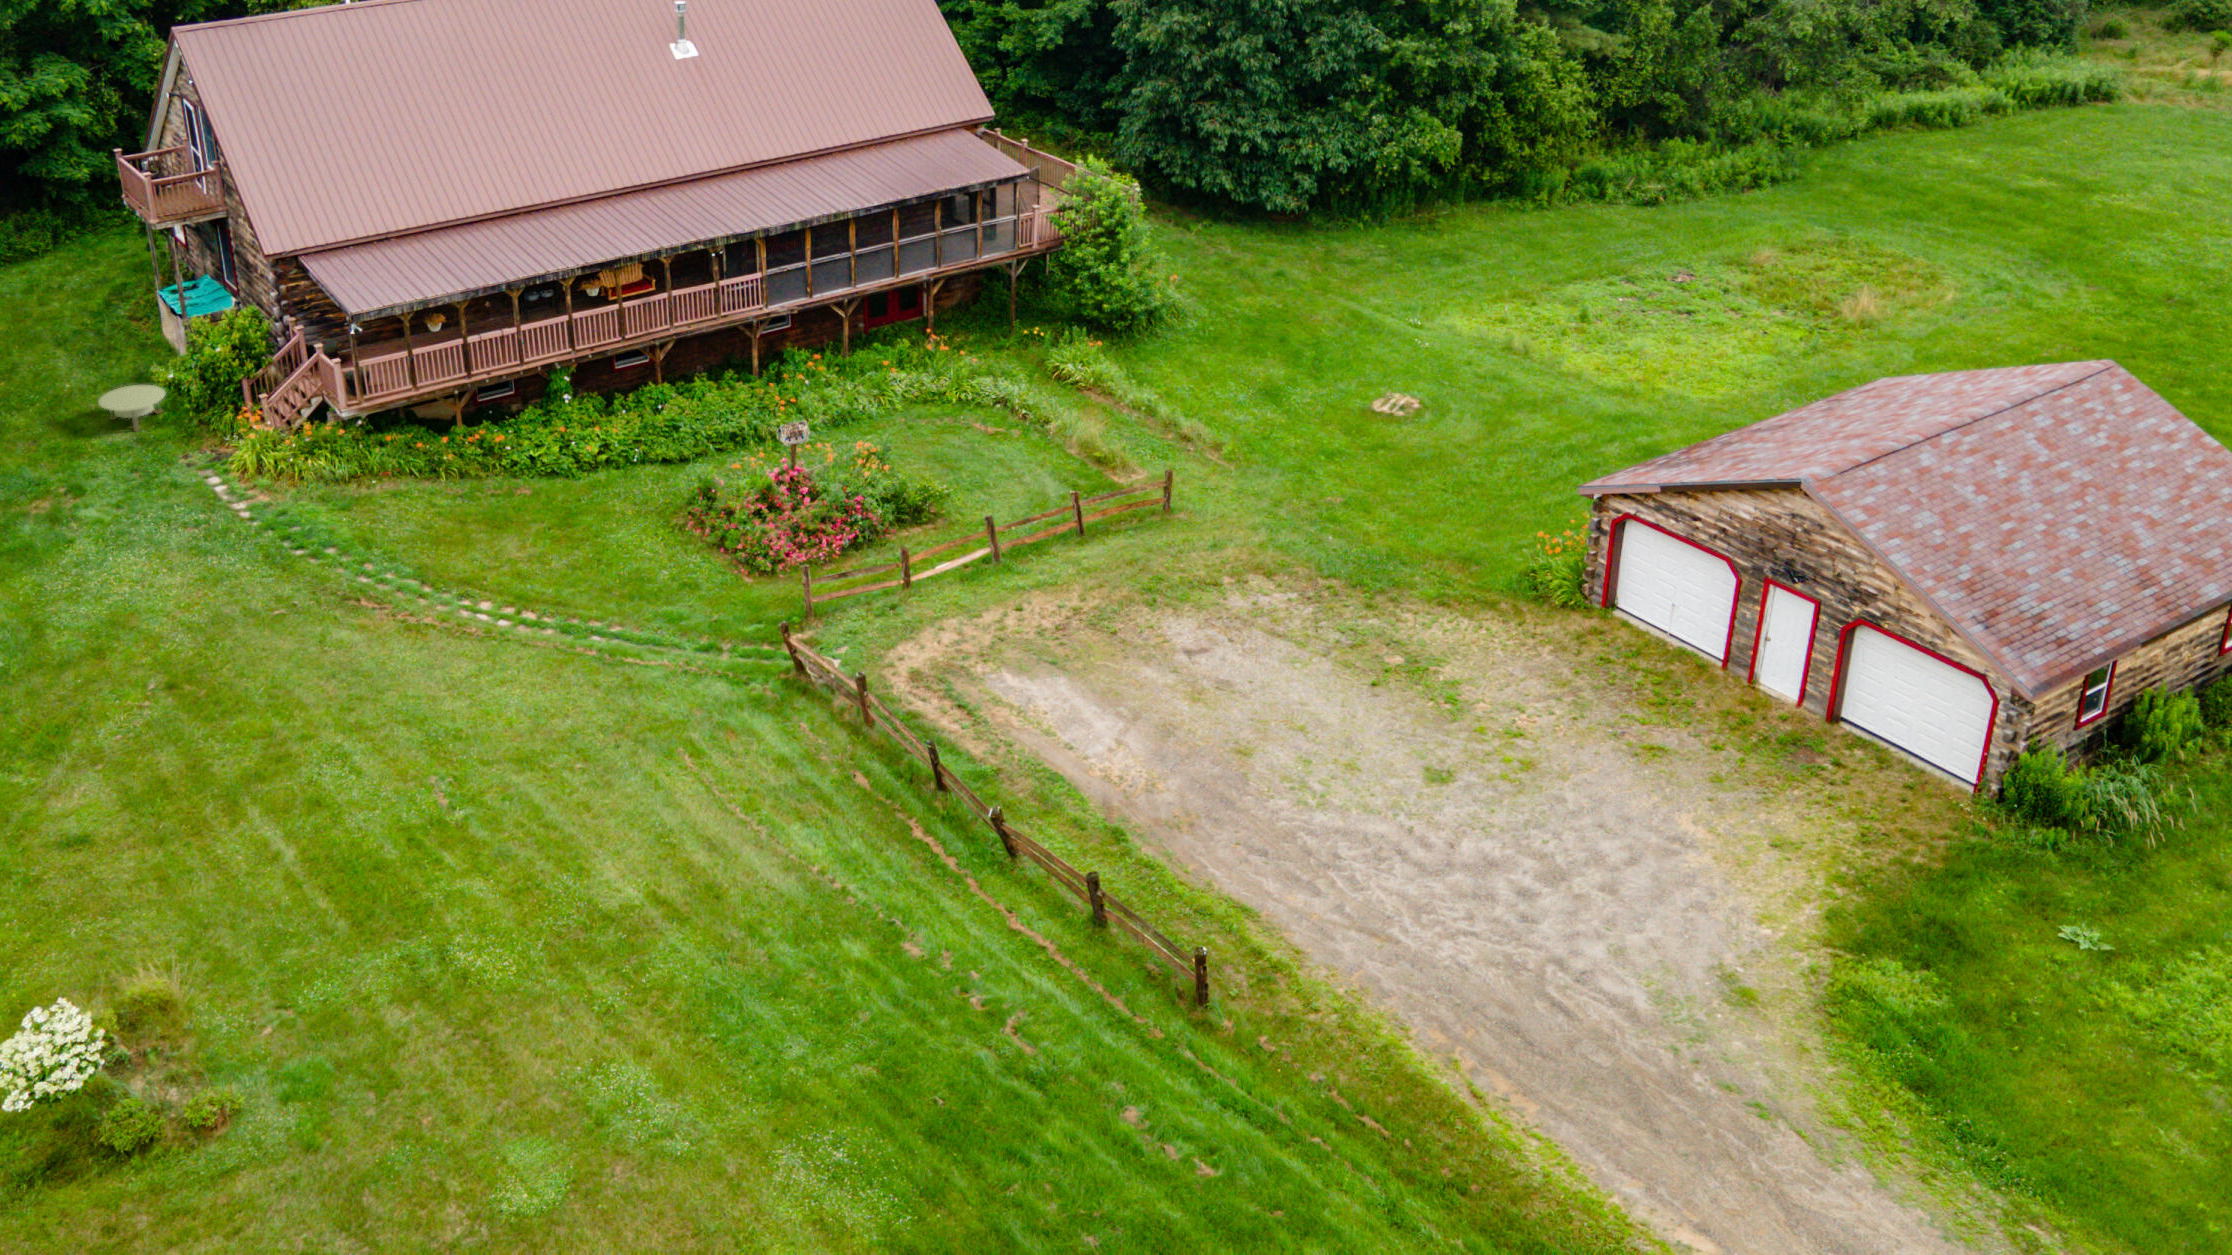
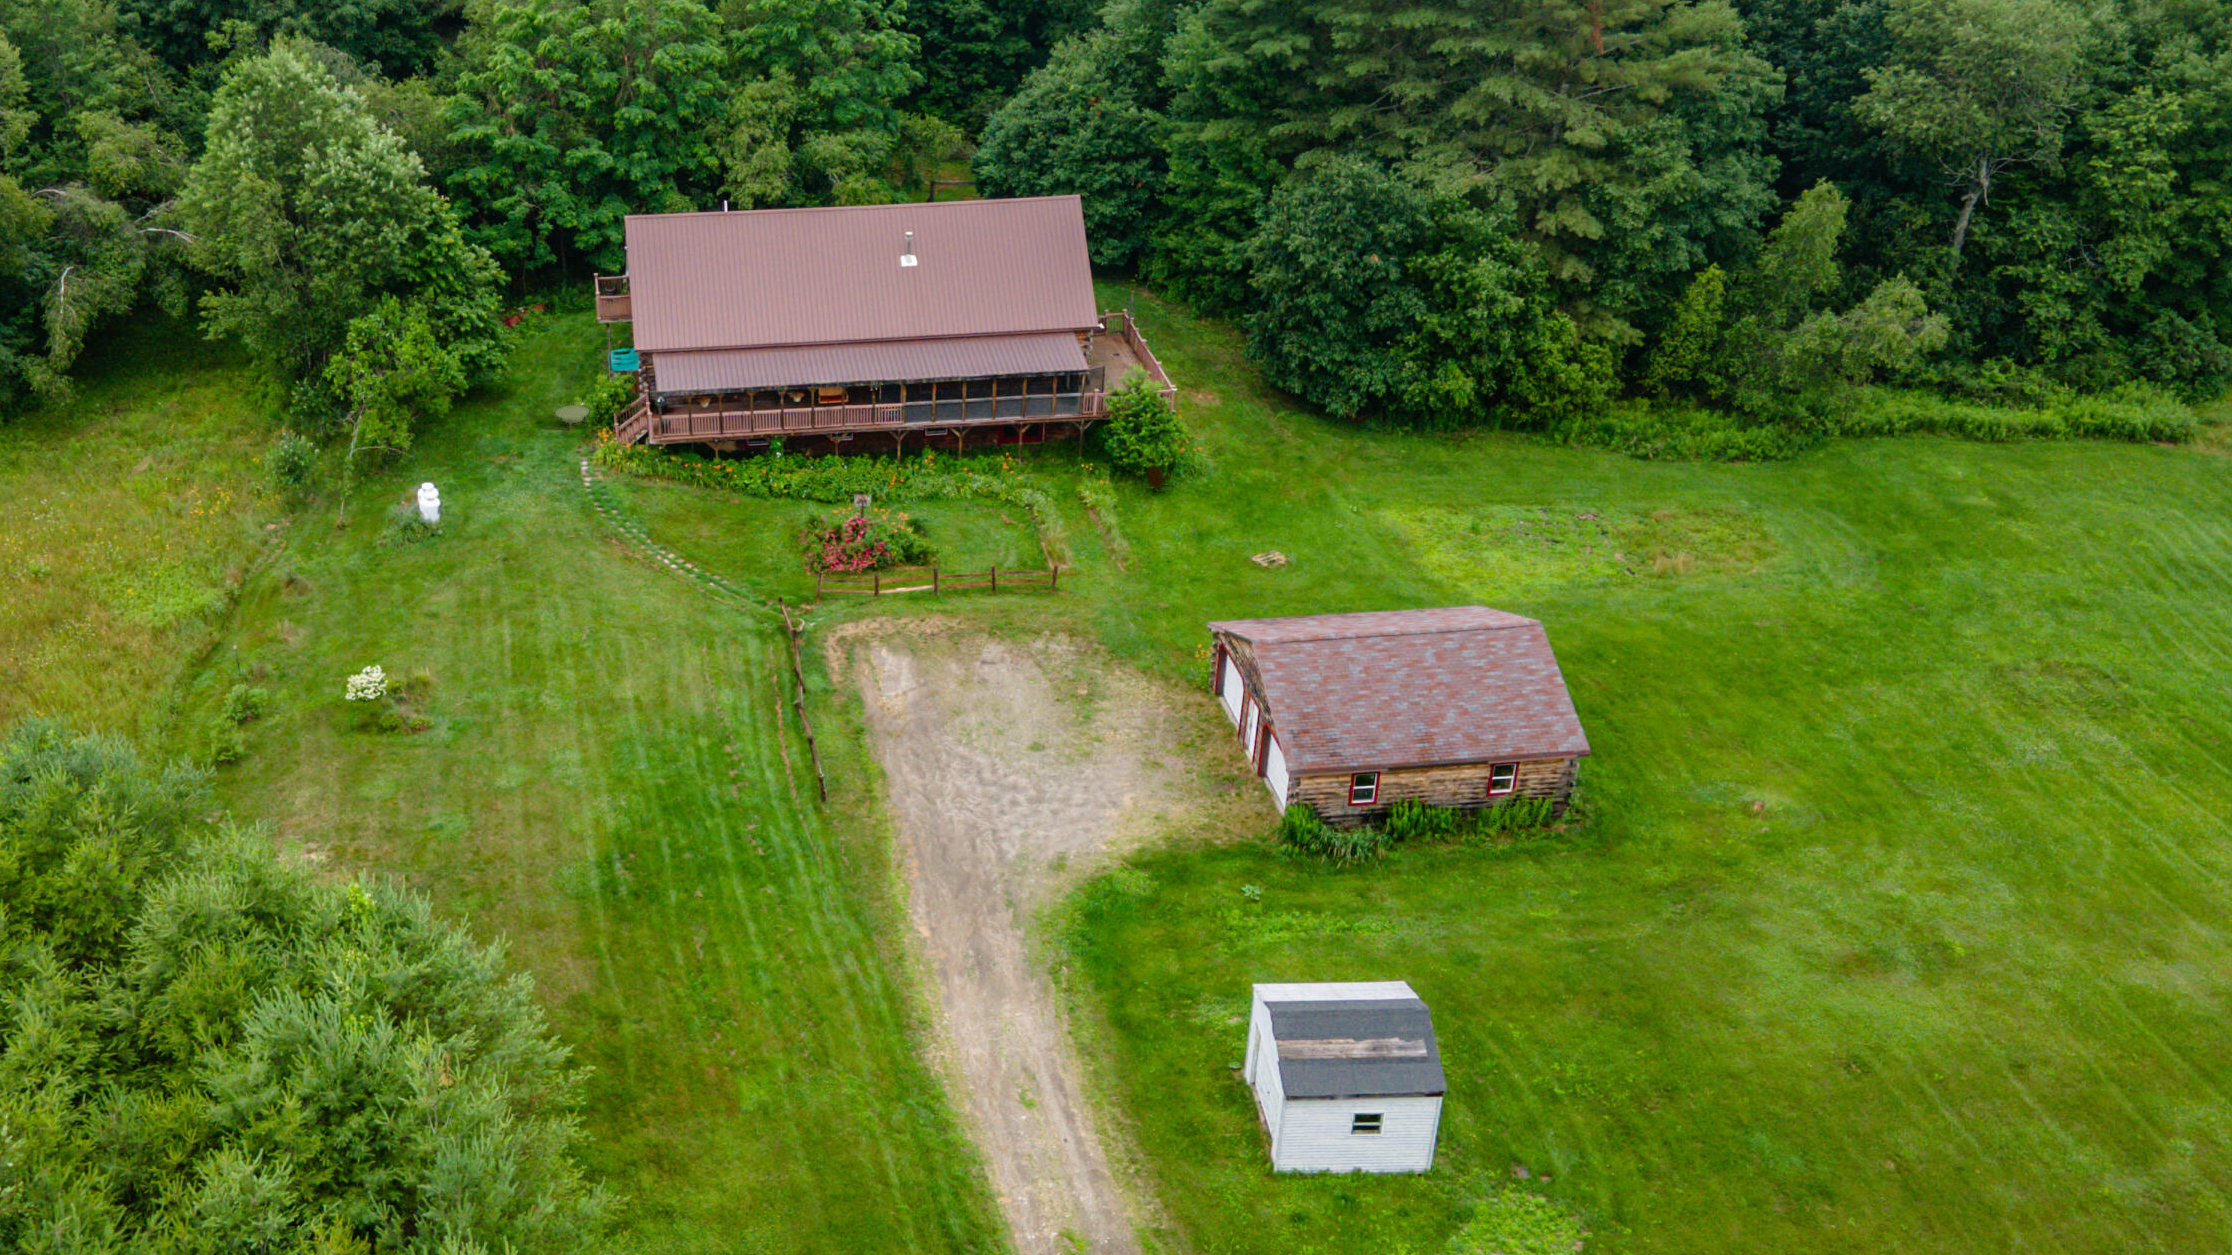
lounge chair: none [1147,303,1179,350] -> present [1148,466,1169,491]

